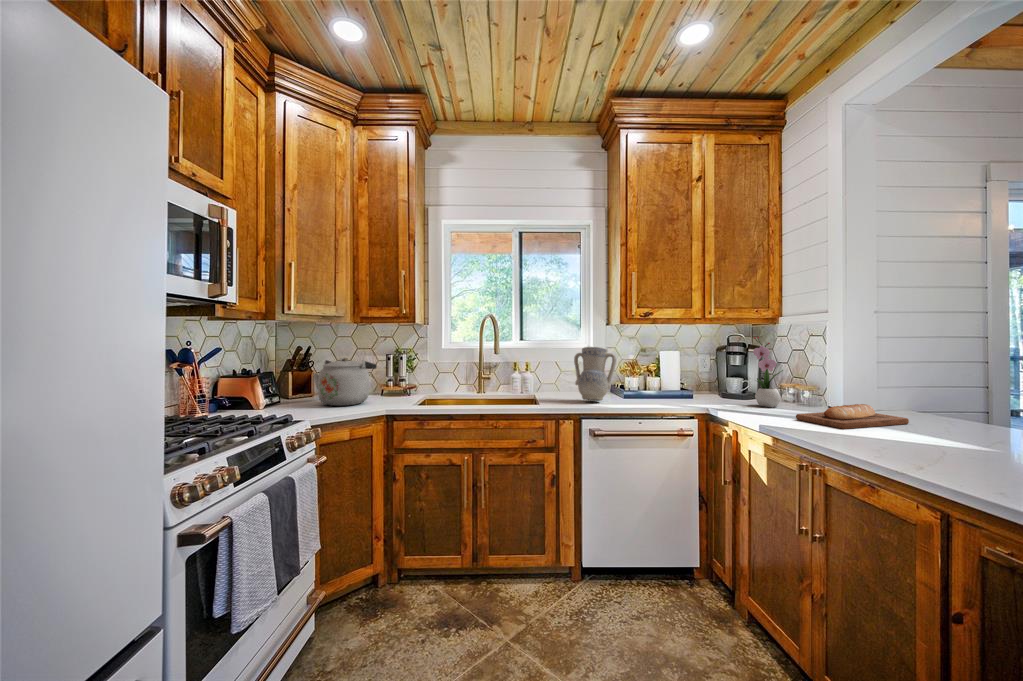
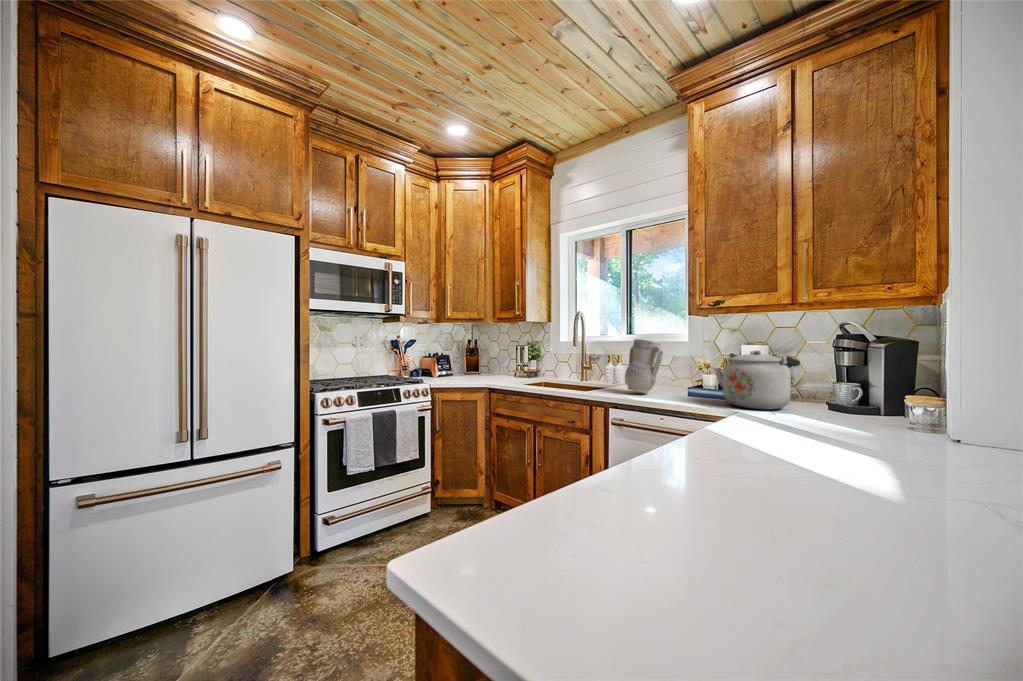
flower arrangement: present [753,337,783,407] -> none [804,325,862,423]
kettle: present [313,358,377,406] -> present [715,350,800,409]
bread loaf: present [796,404,909,429] -> none [775,421,961,467]

